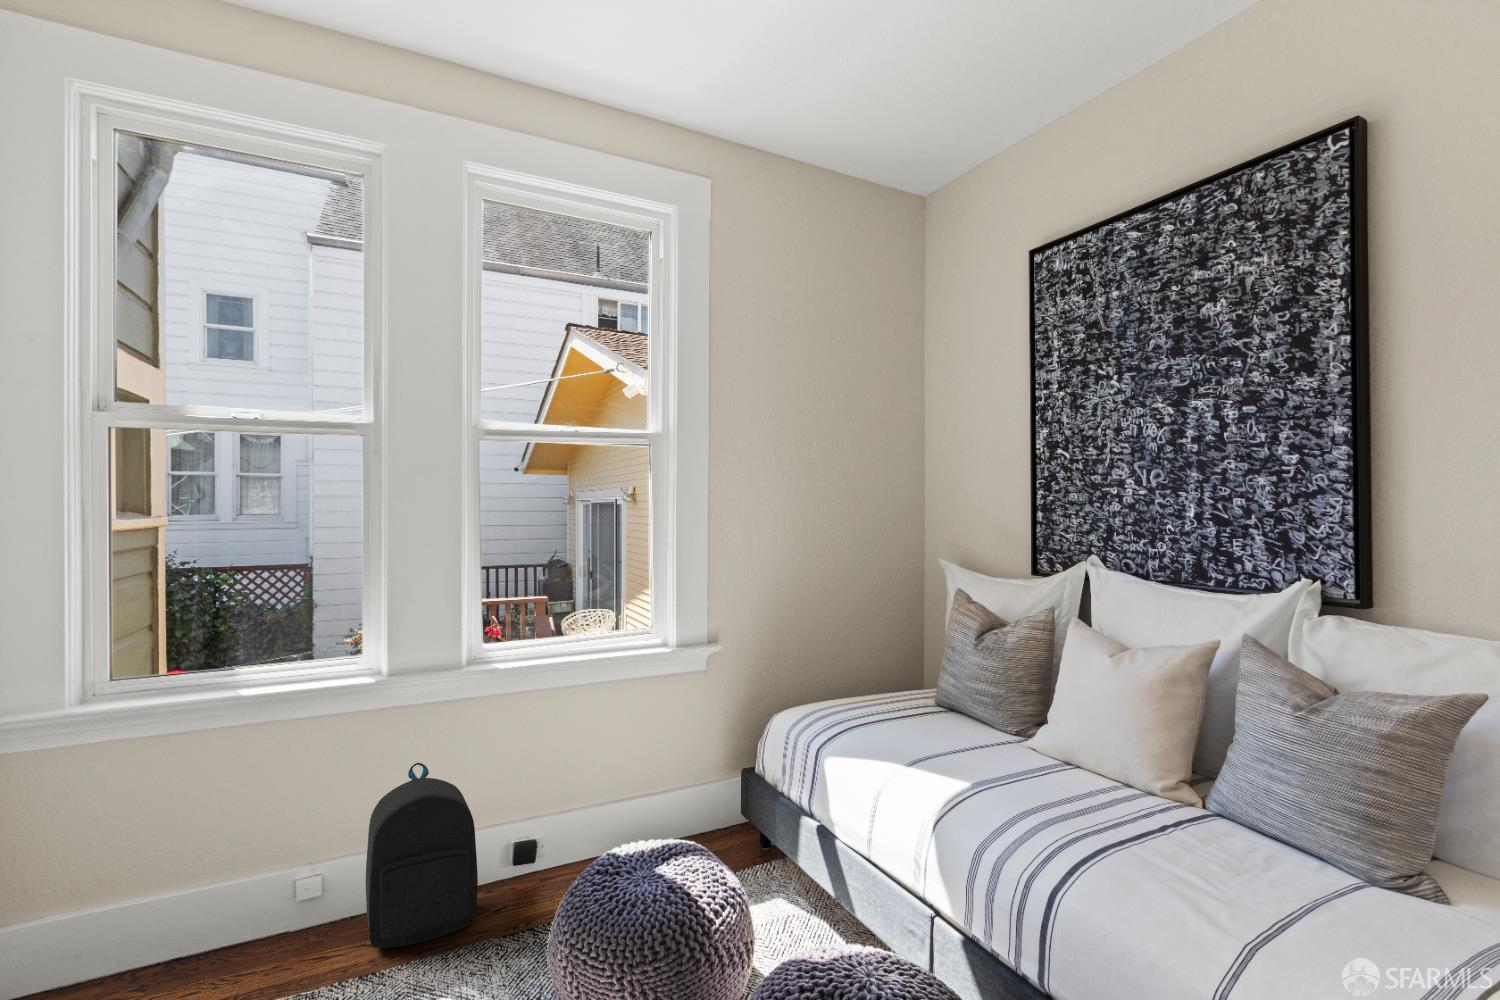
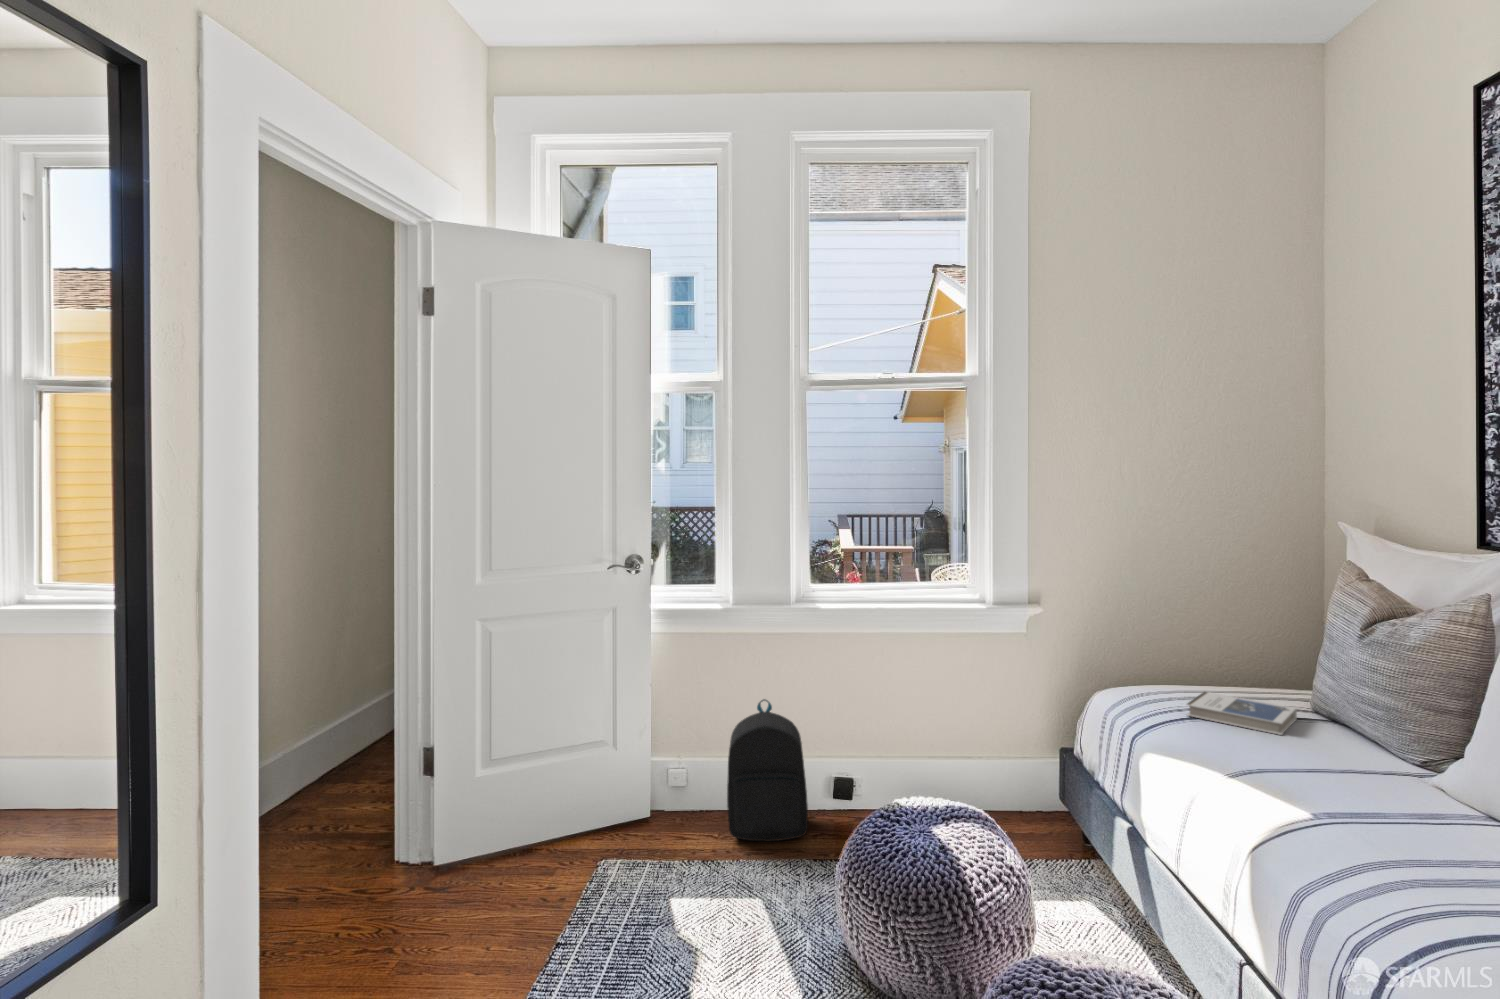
hardback book: none [857,696,934,725] -> present [1187,692,1297,735]

